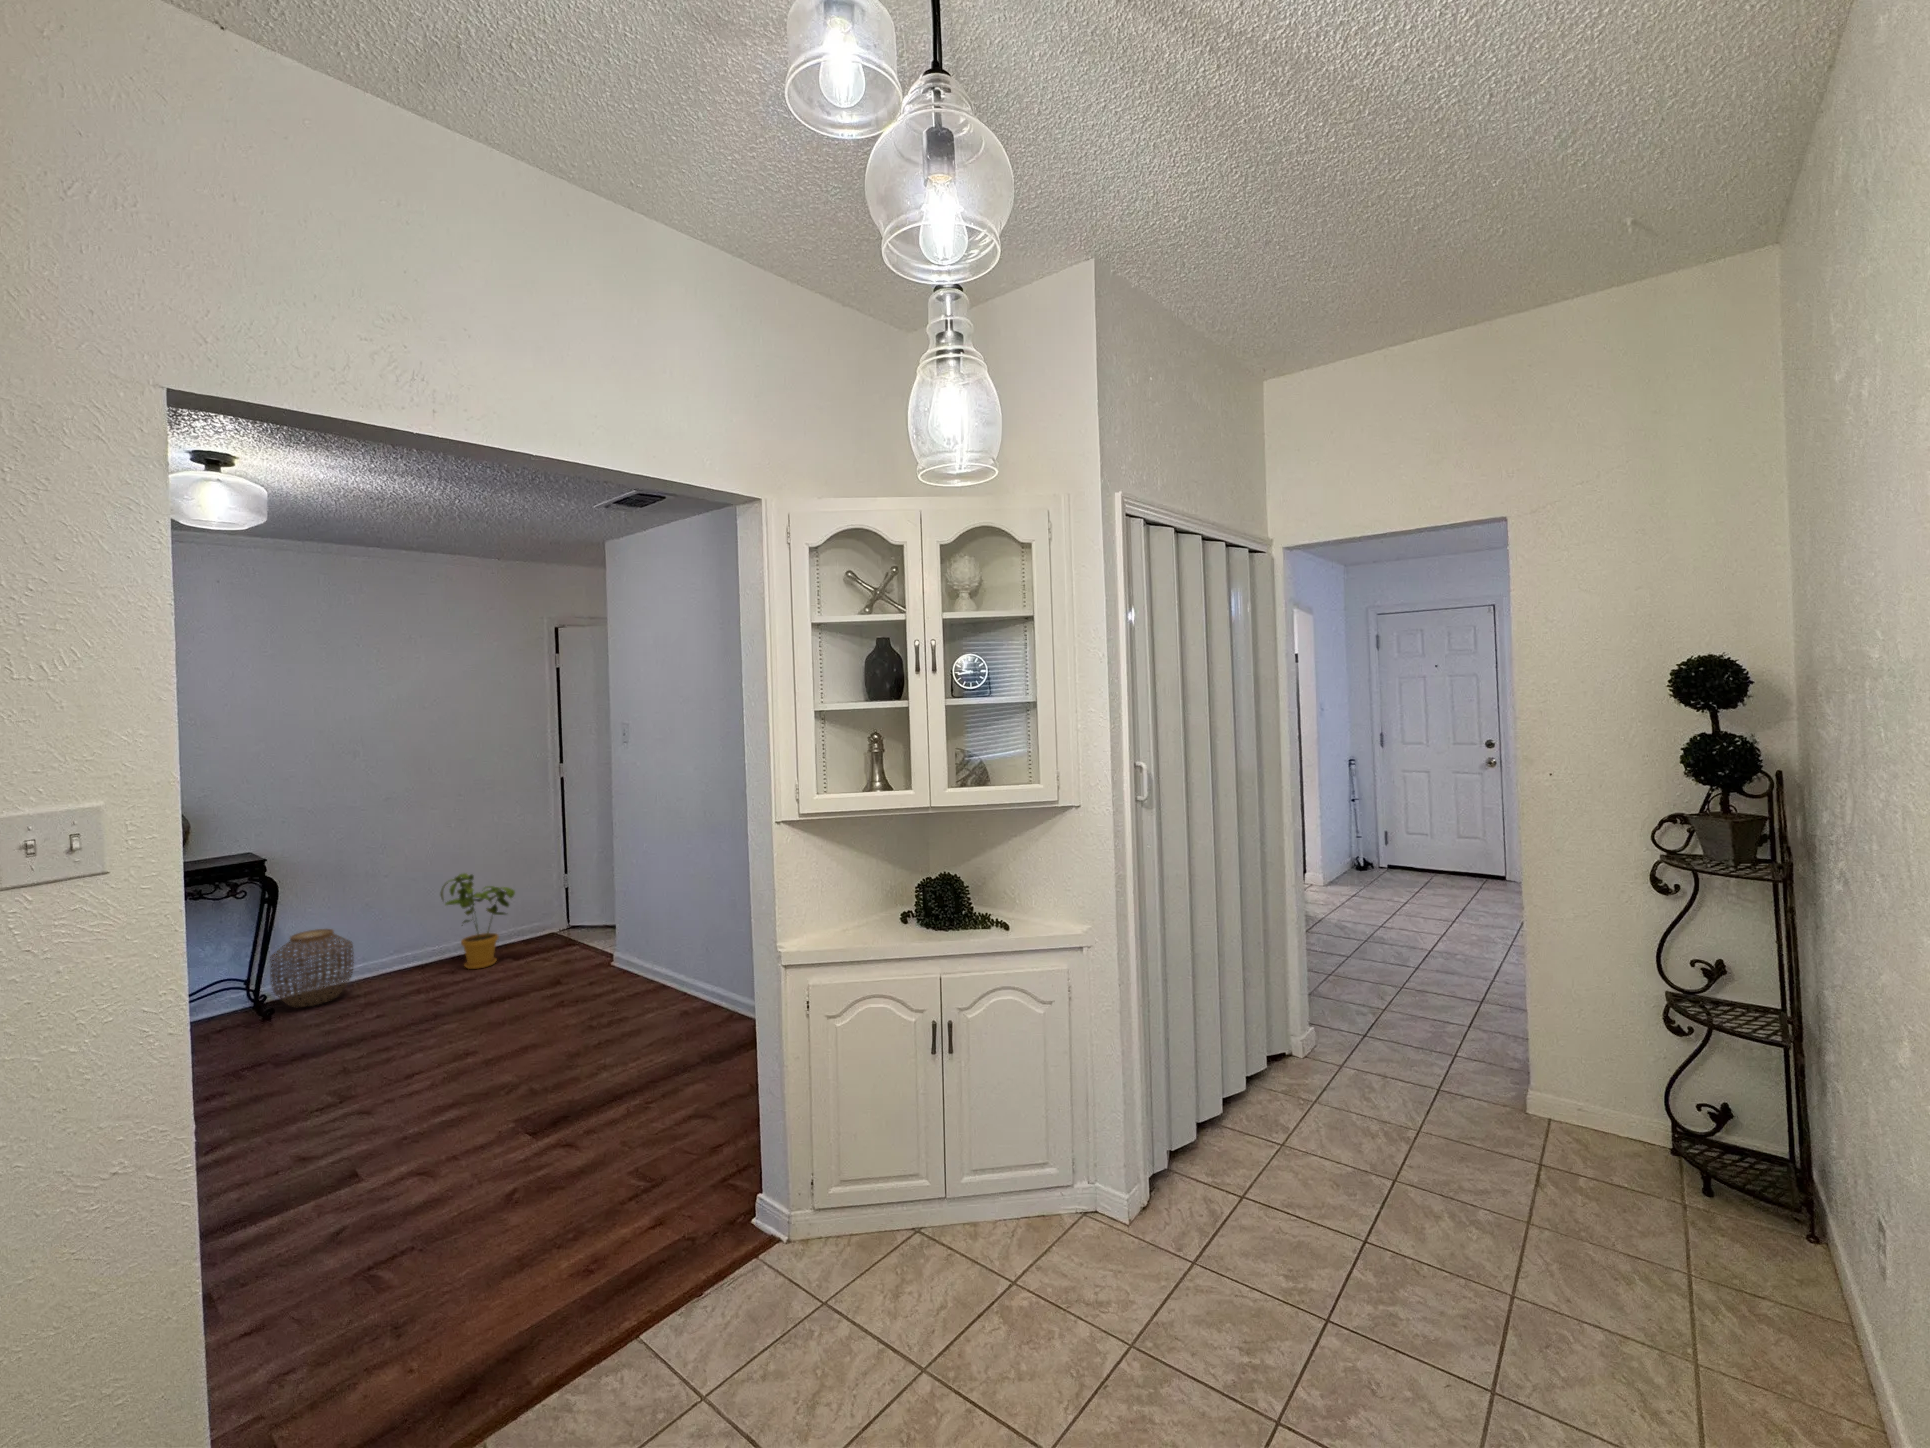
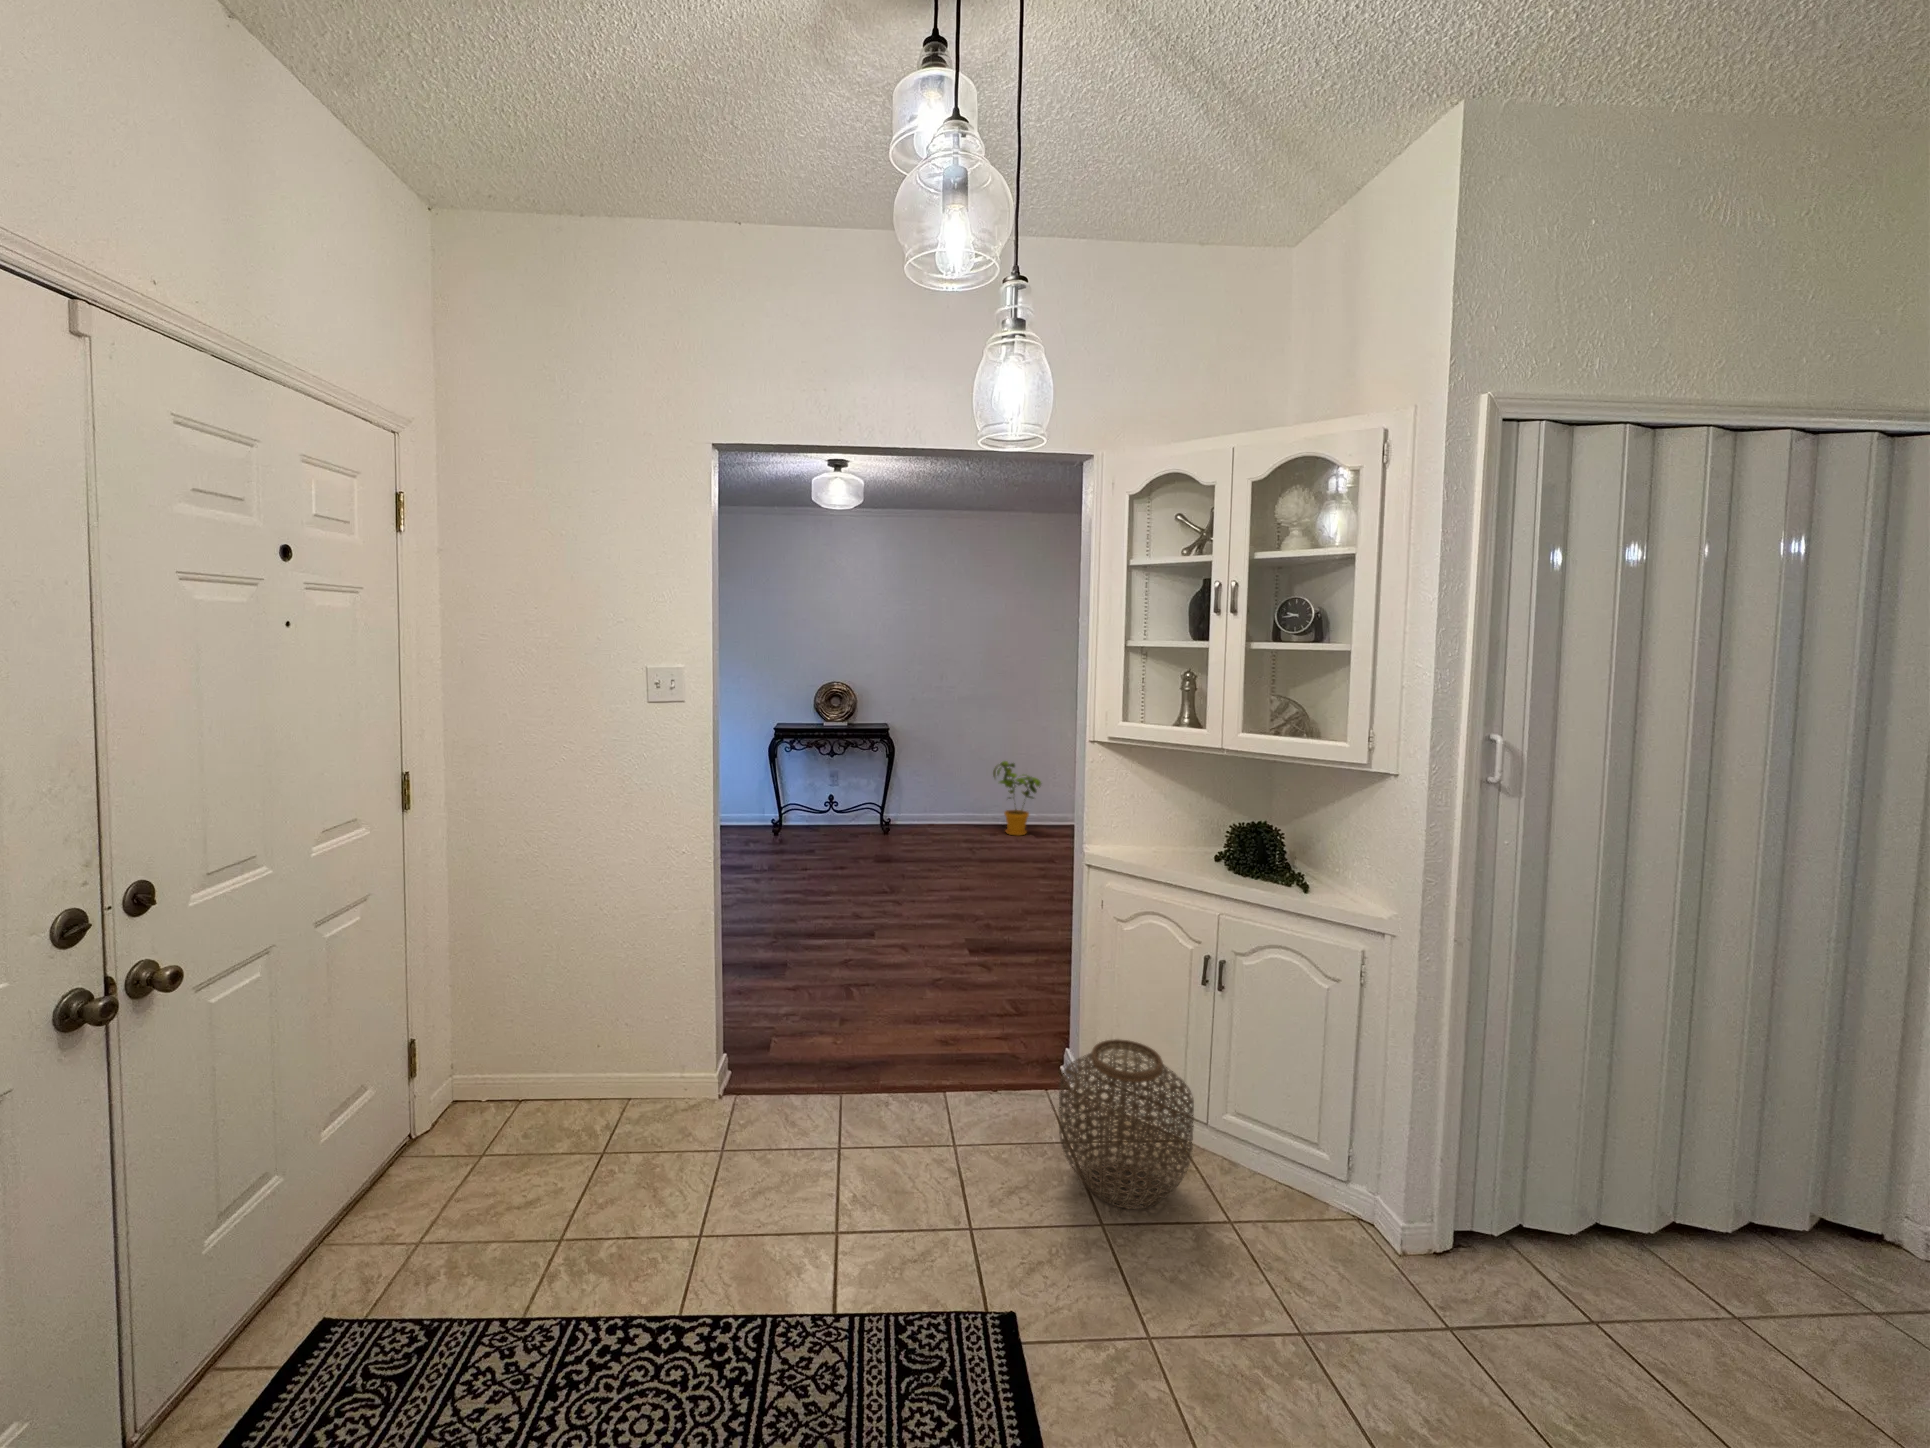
woven basket: present [270,929,354,1007] -> present [1059,1039,1194,1209]

